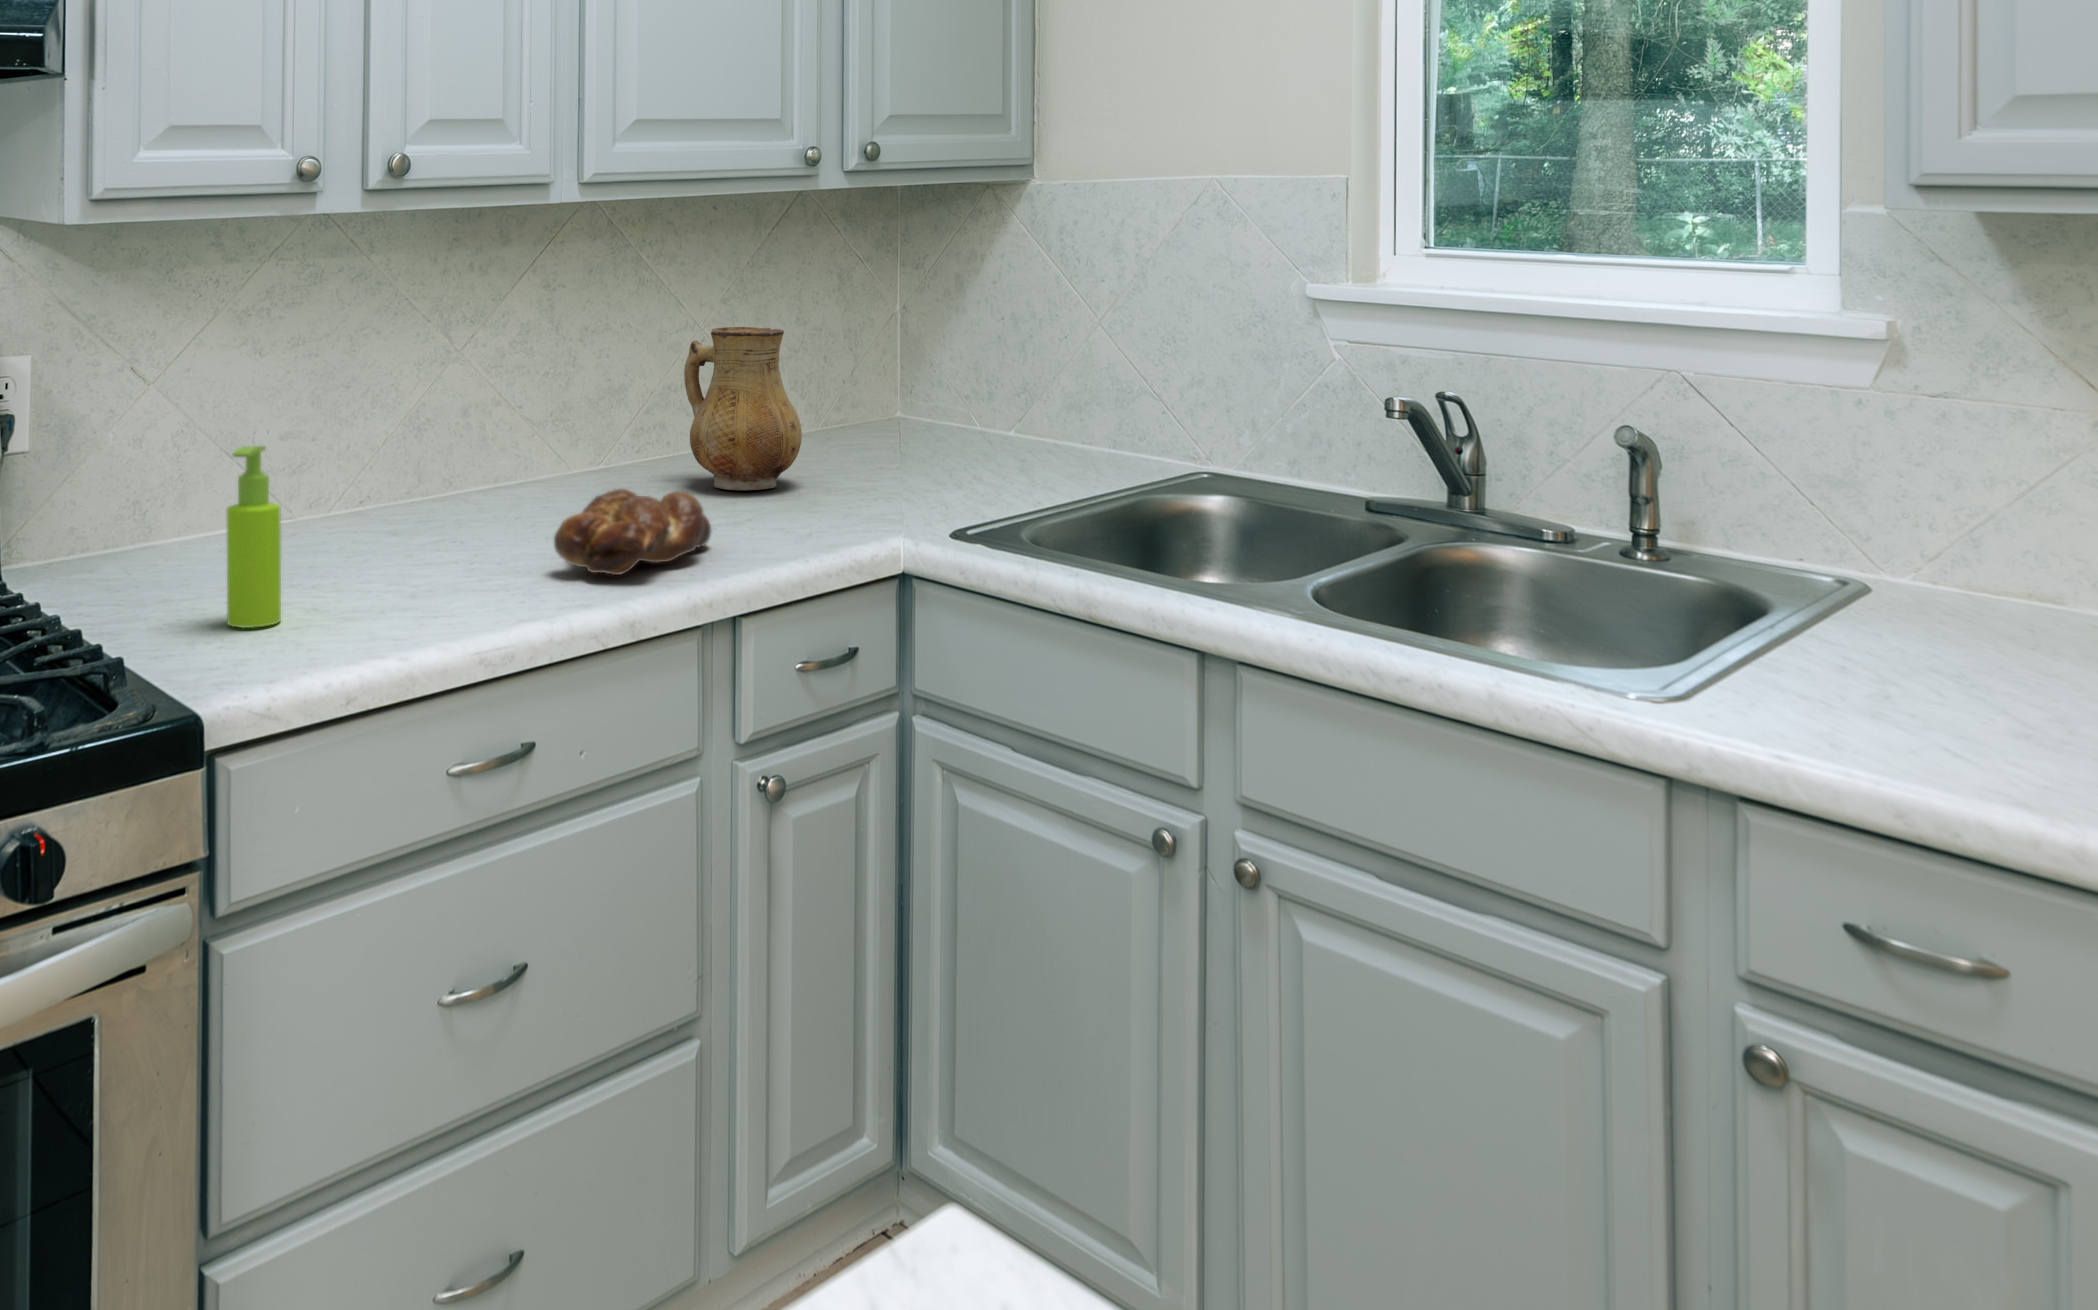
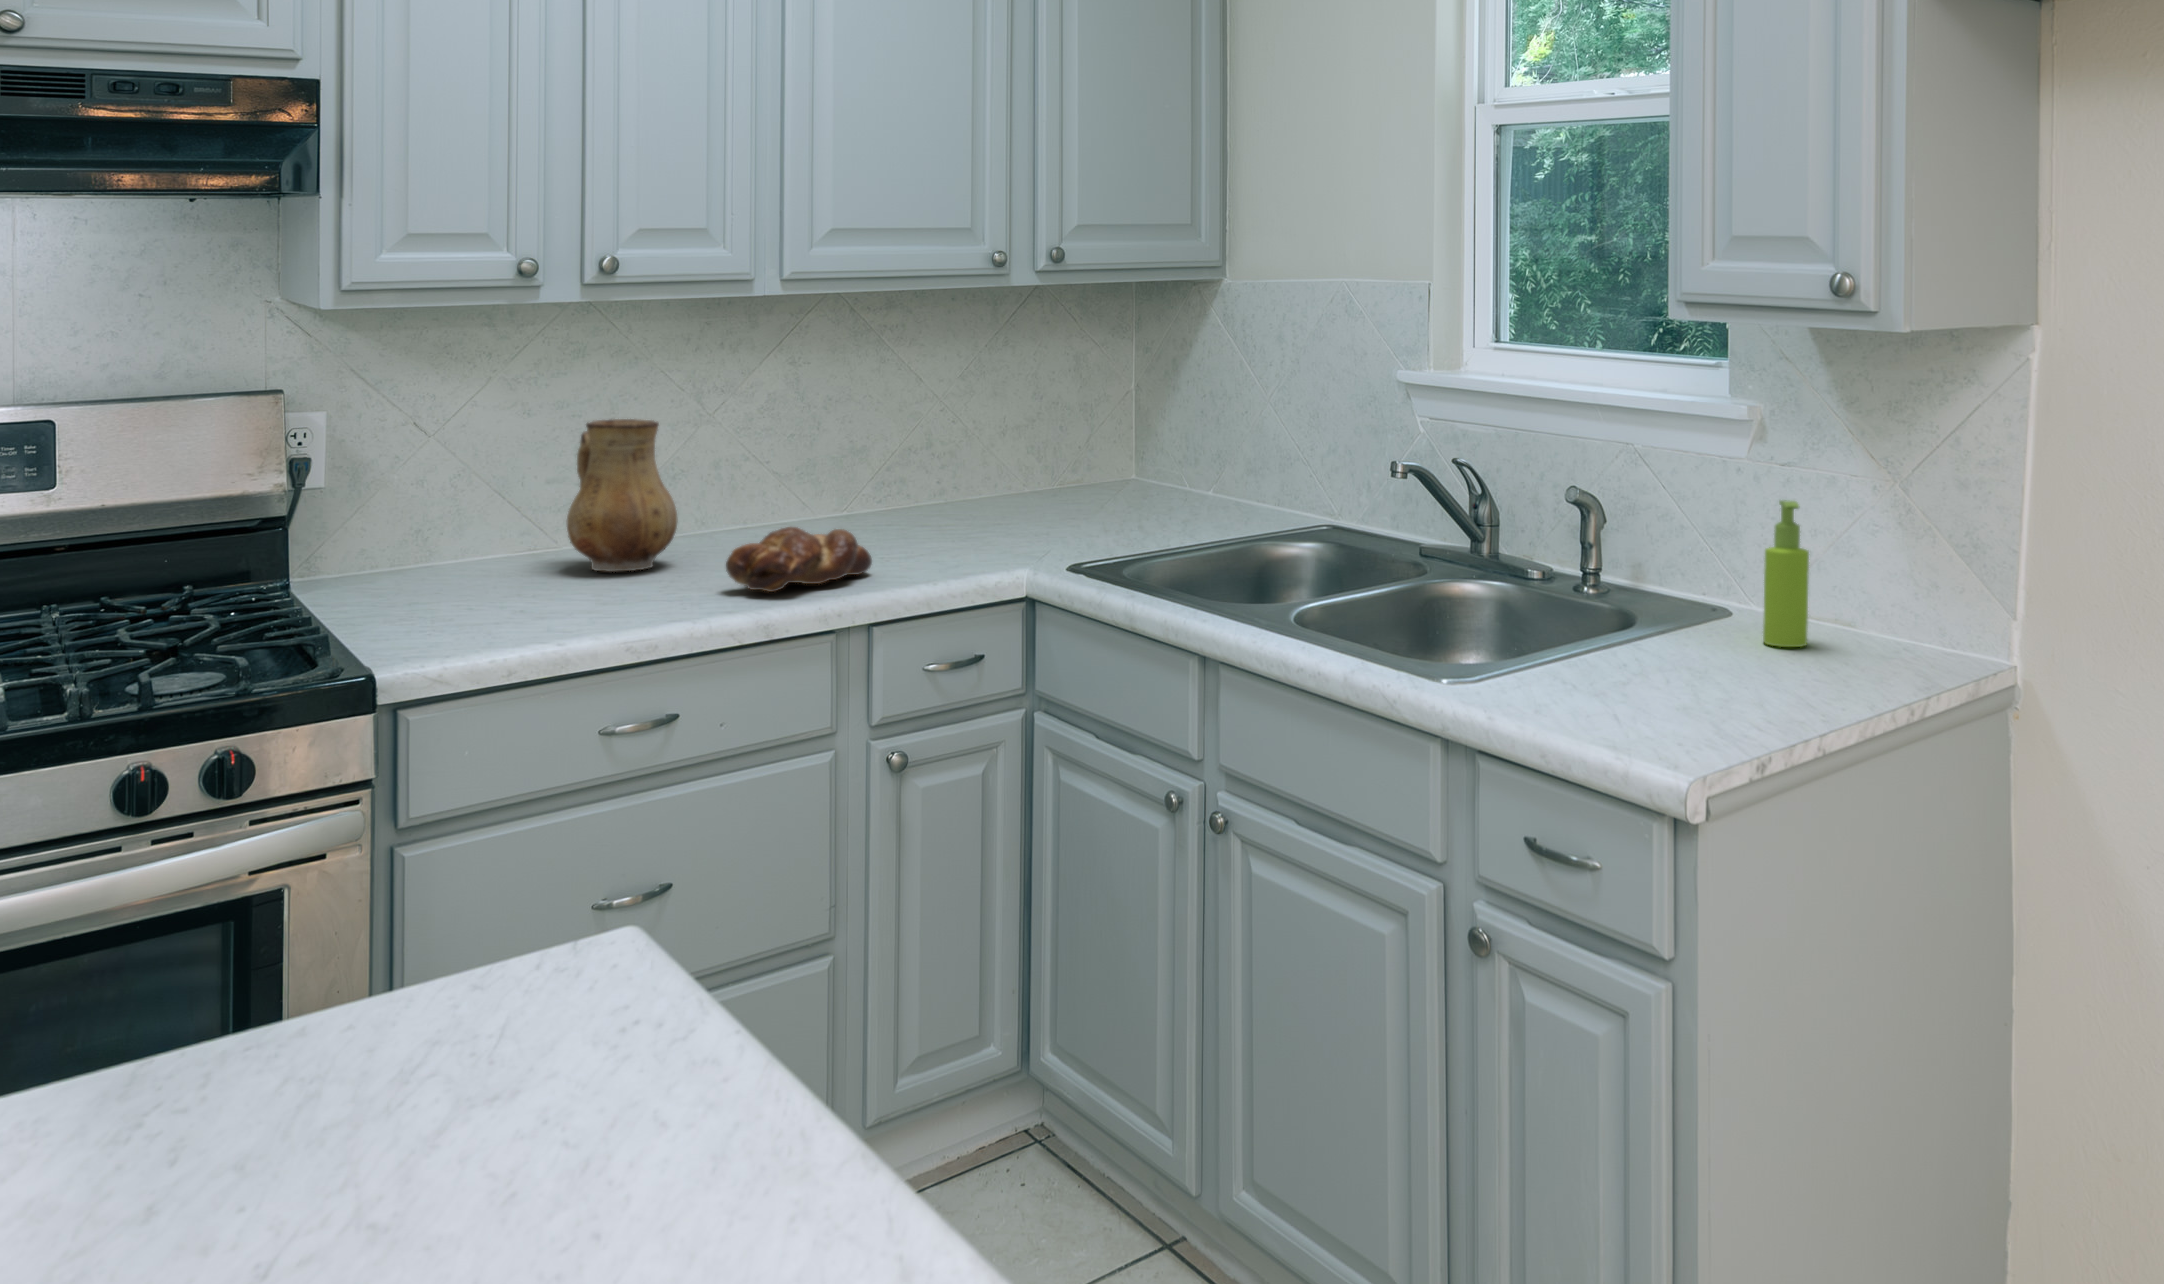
ceramic pitcher: present [684,327,802,490] -> present [567,419,677,572]
soap dispenser: present [227,446,281,628] -> present [1763,500,1809,647]

